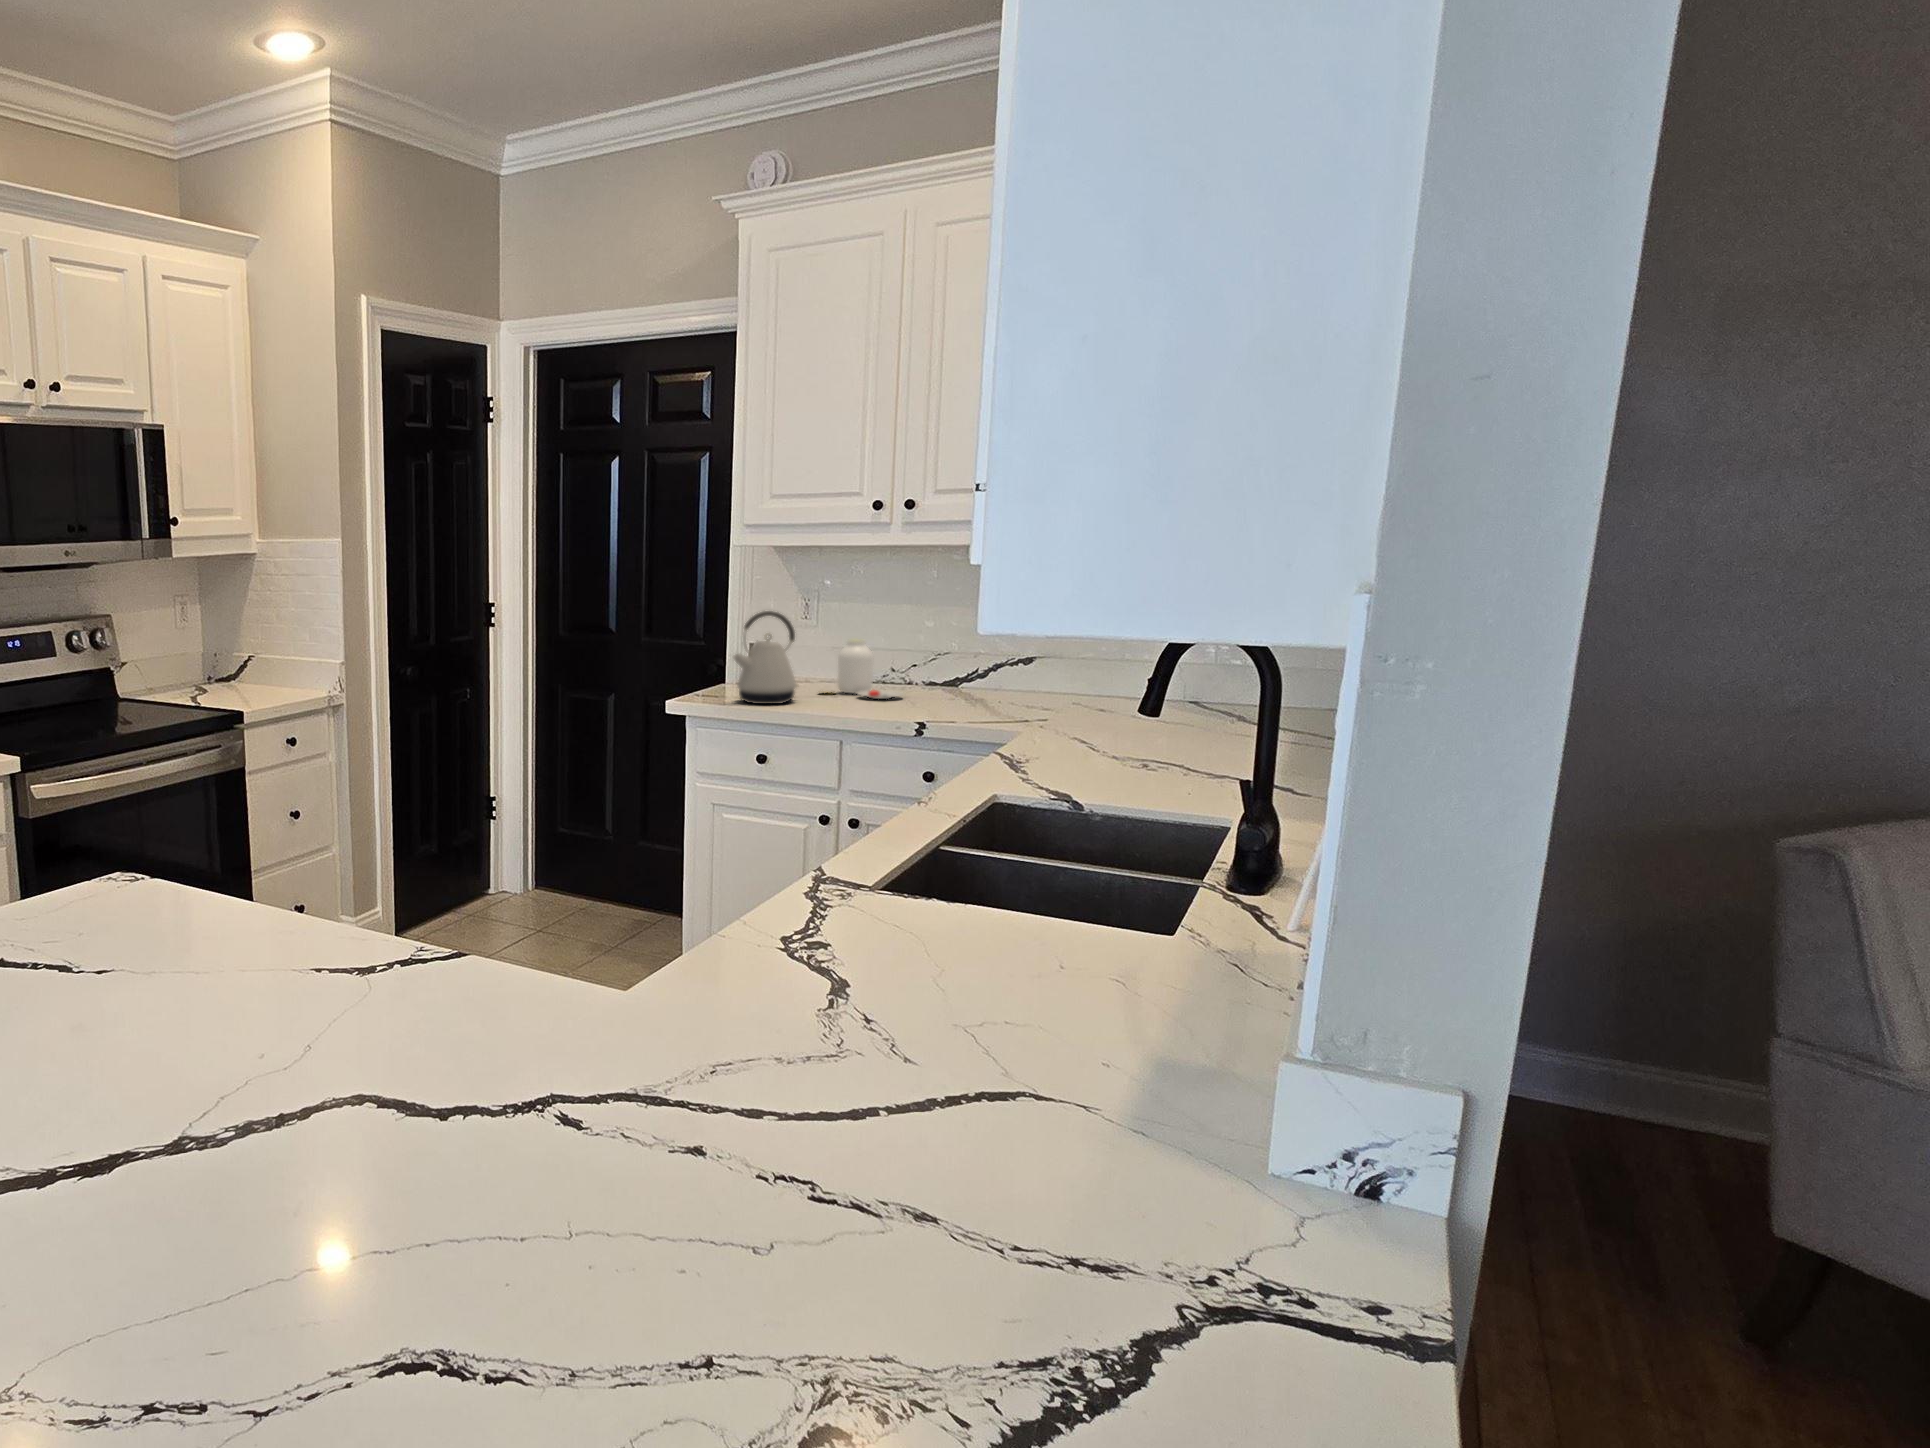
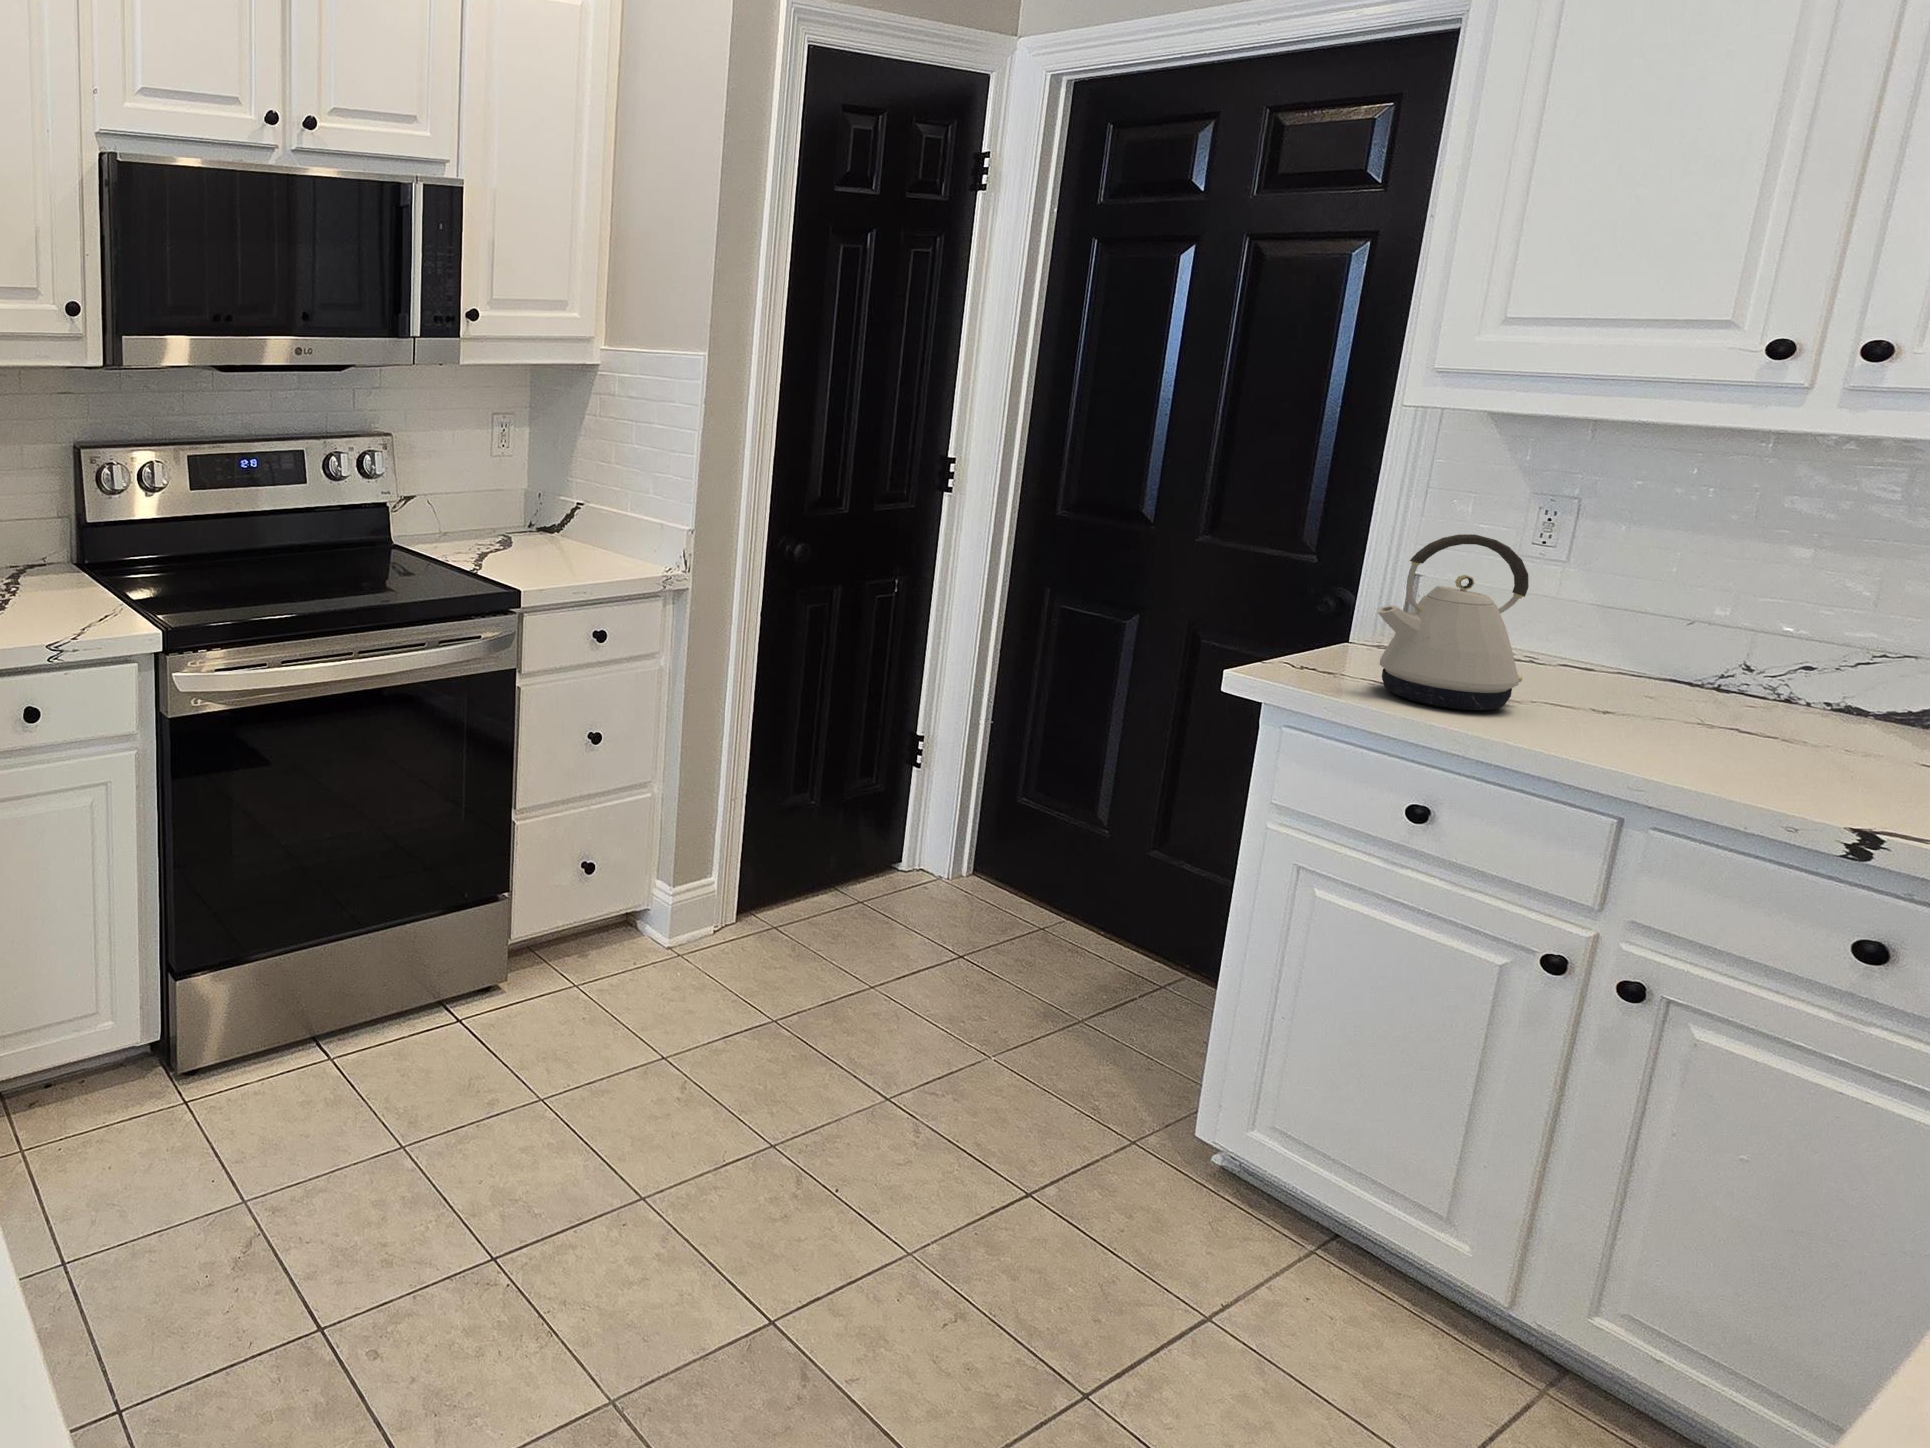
jar: present [838,639,902,699] -> none [1559,602,1790,736]

